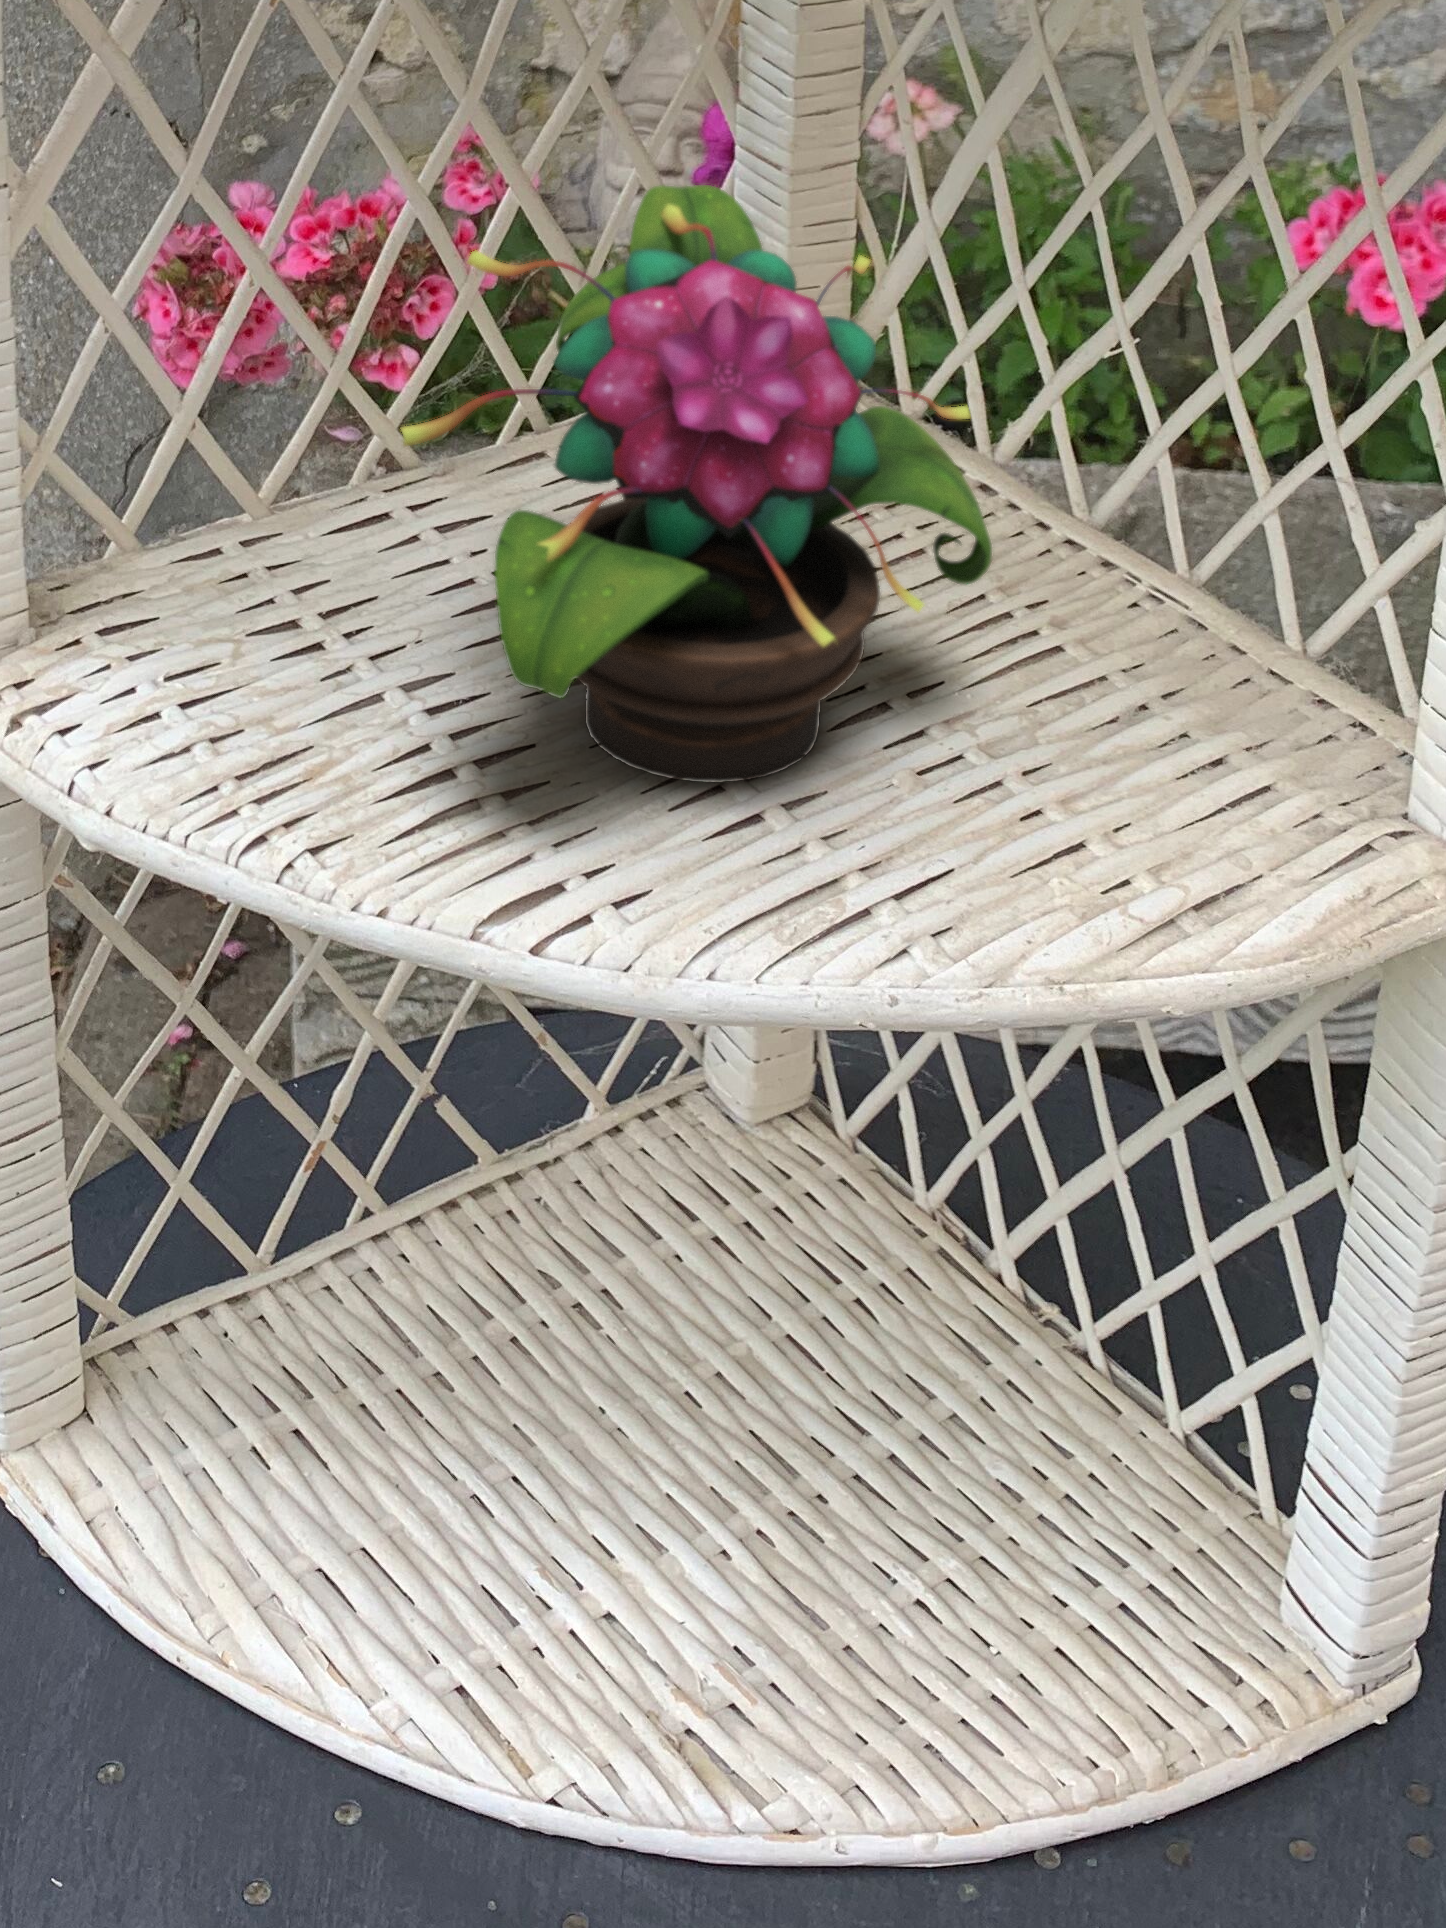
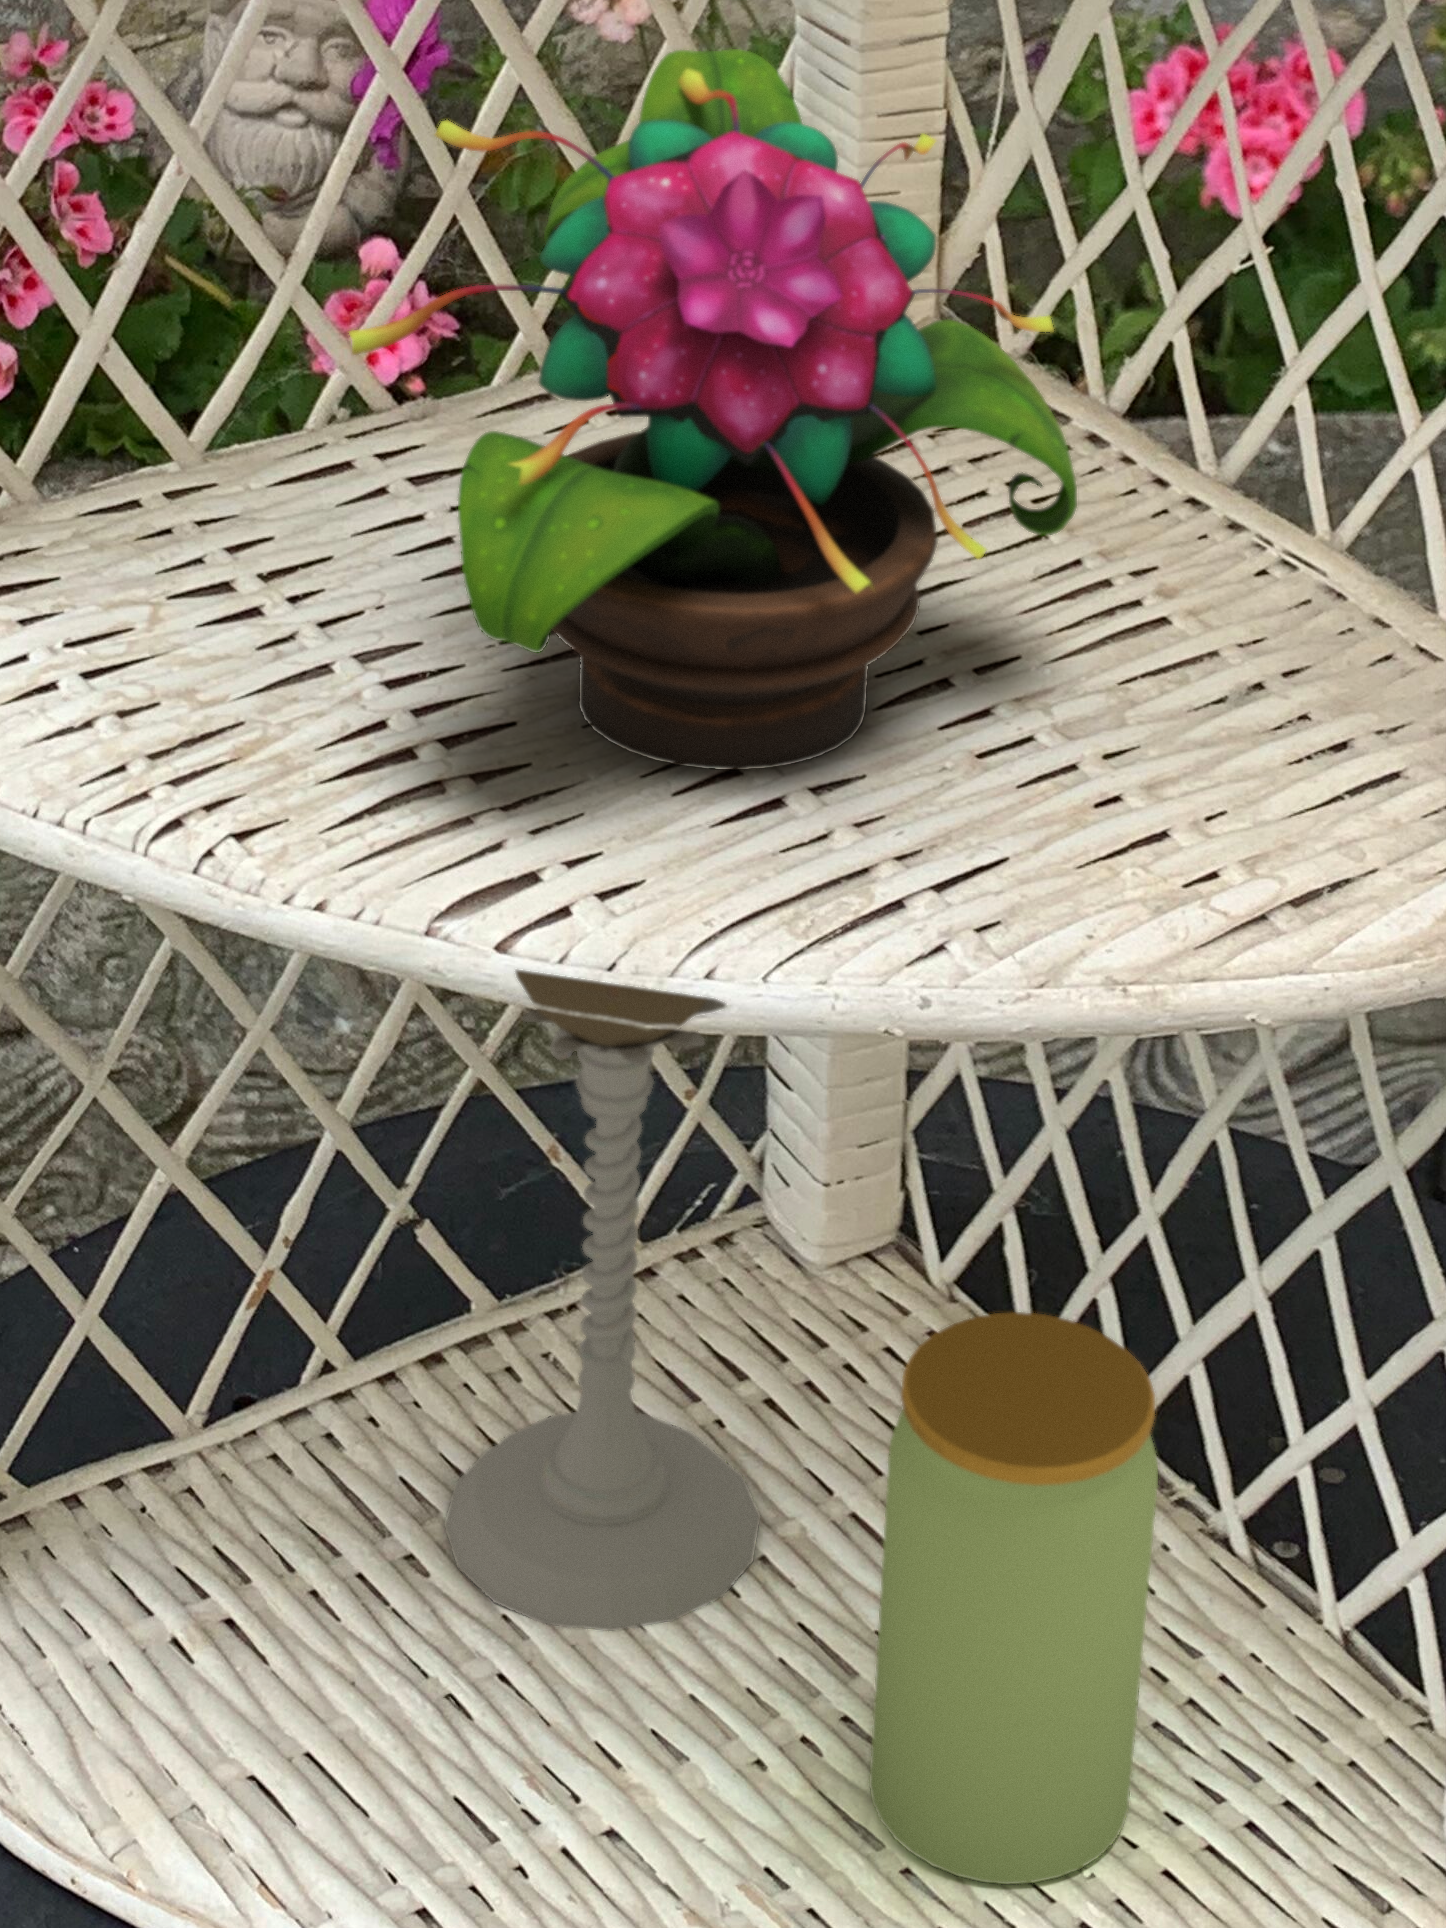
candle holder: none [465,795,716,1442] -> present [445,970,760,1631]
jar: none [817,1206,1058,1669] -> present [869,1312,1158,1884]

